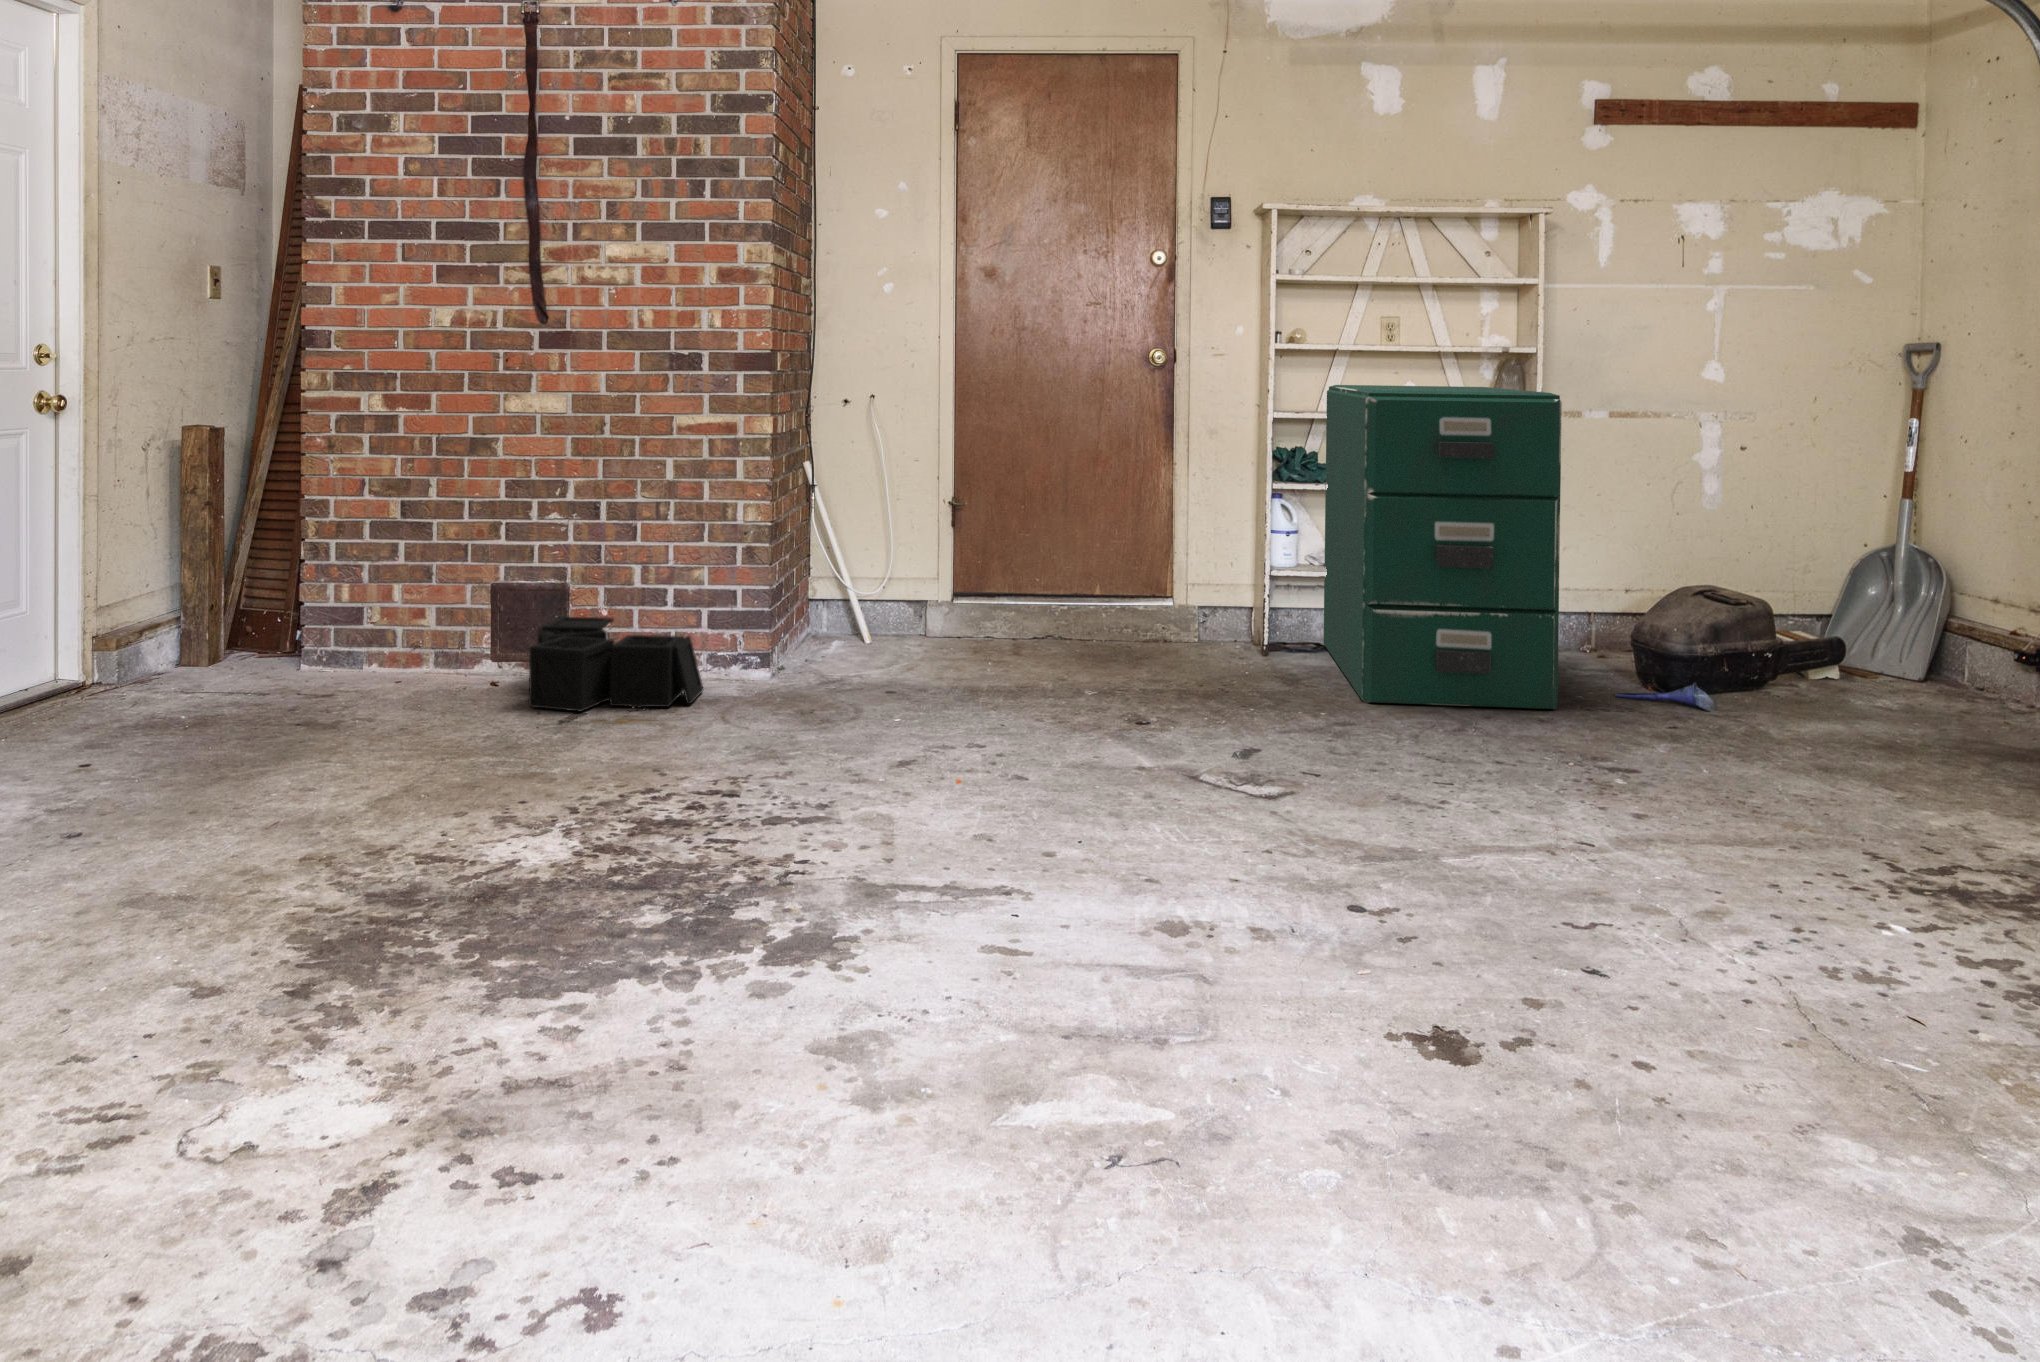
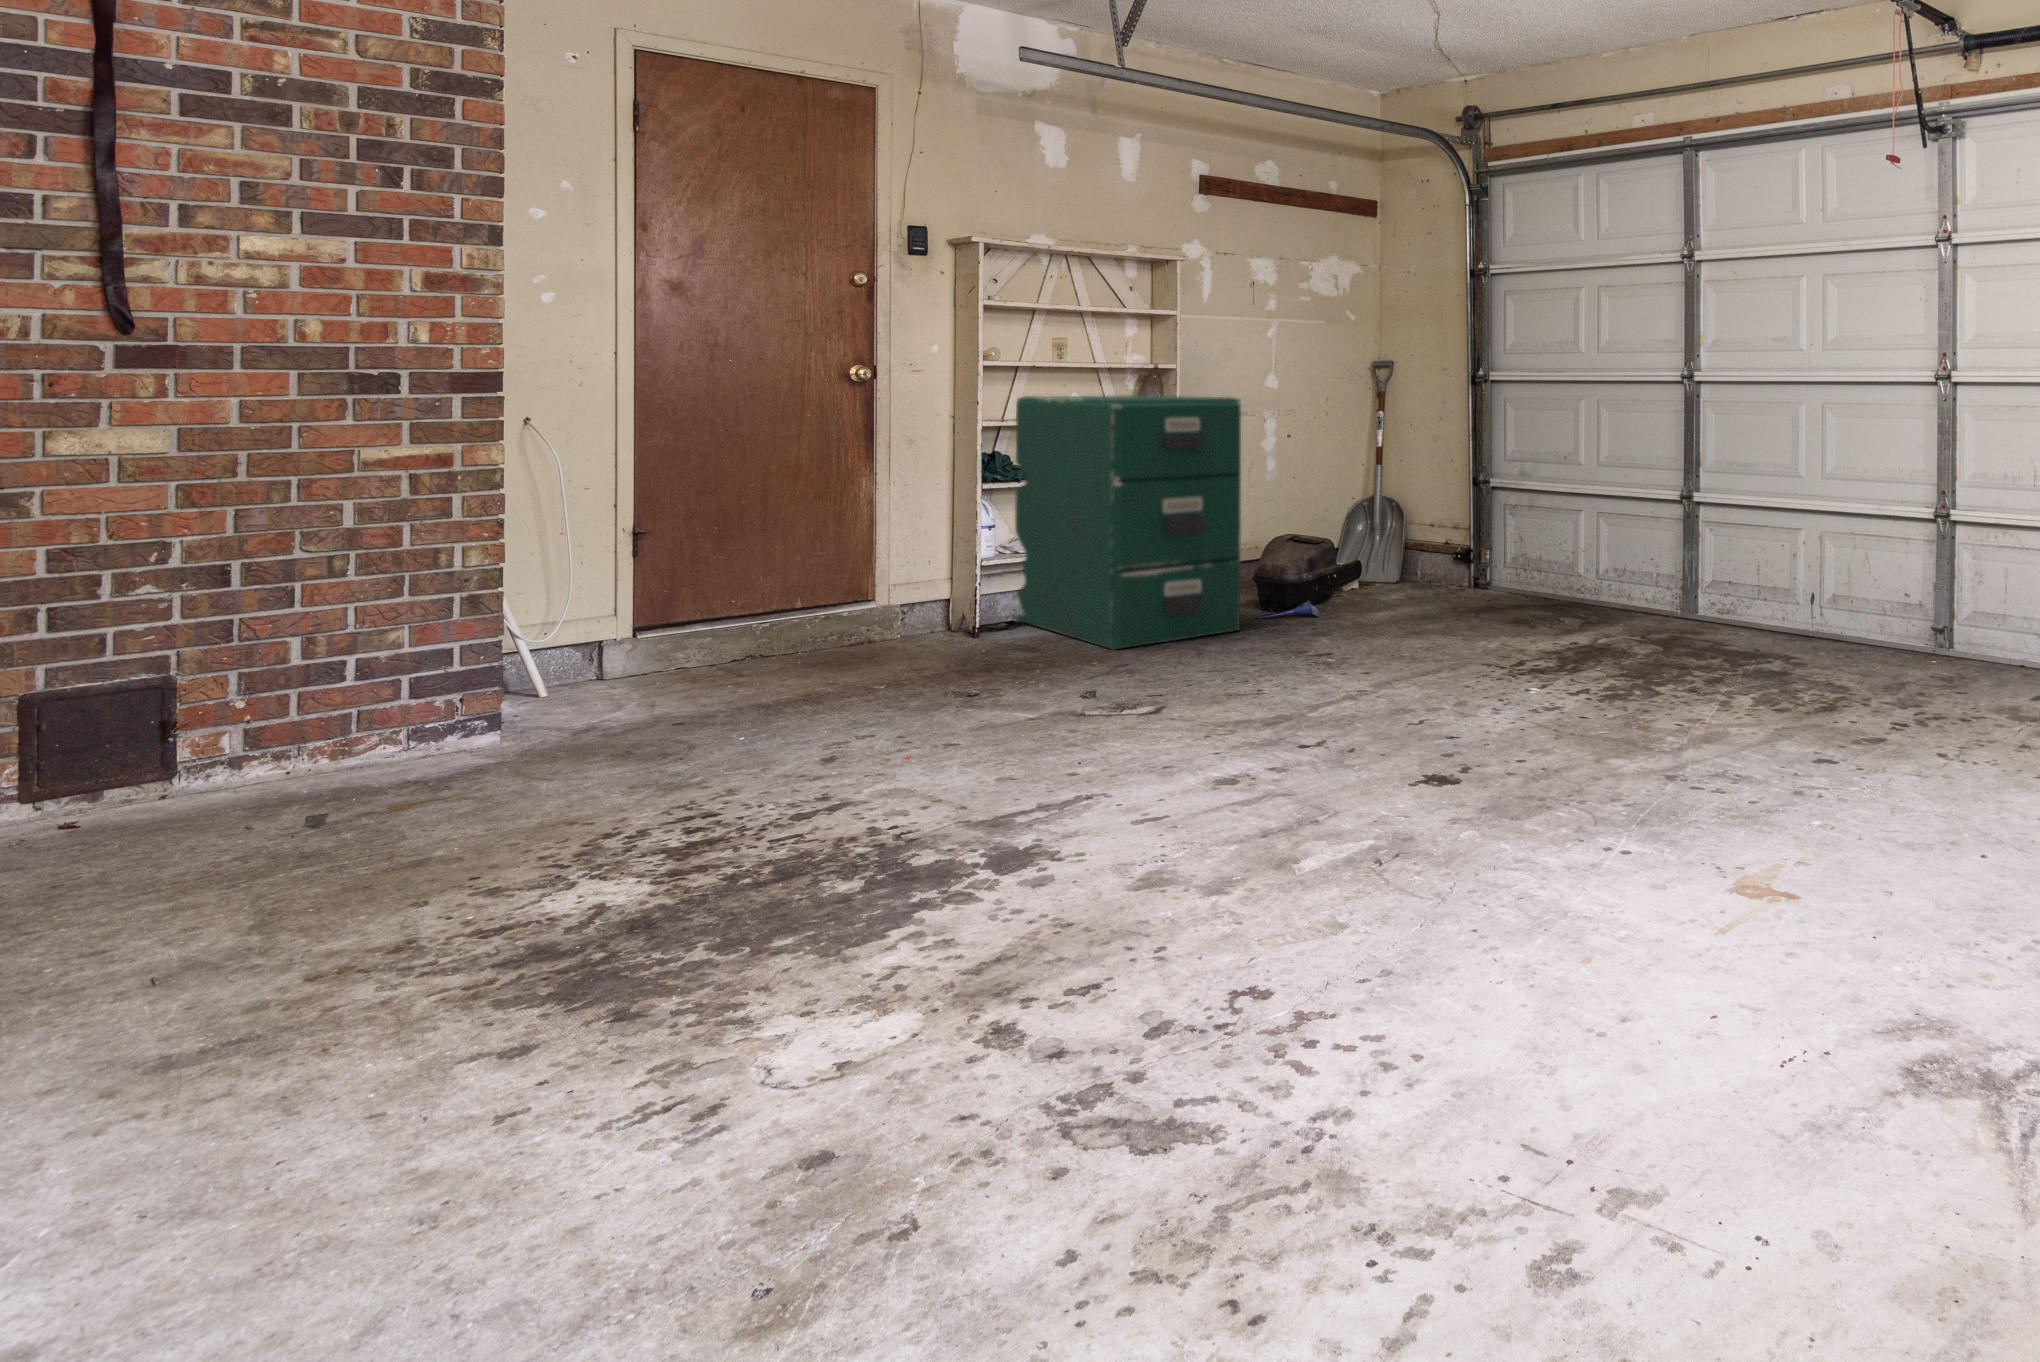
storage bin: present [529,617,703,713] -> none [150,704,461,829]

